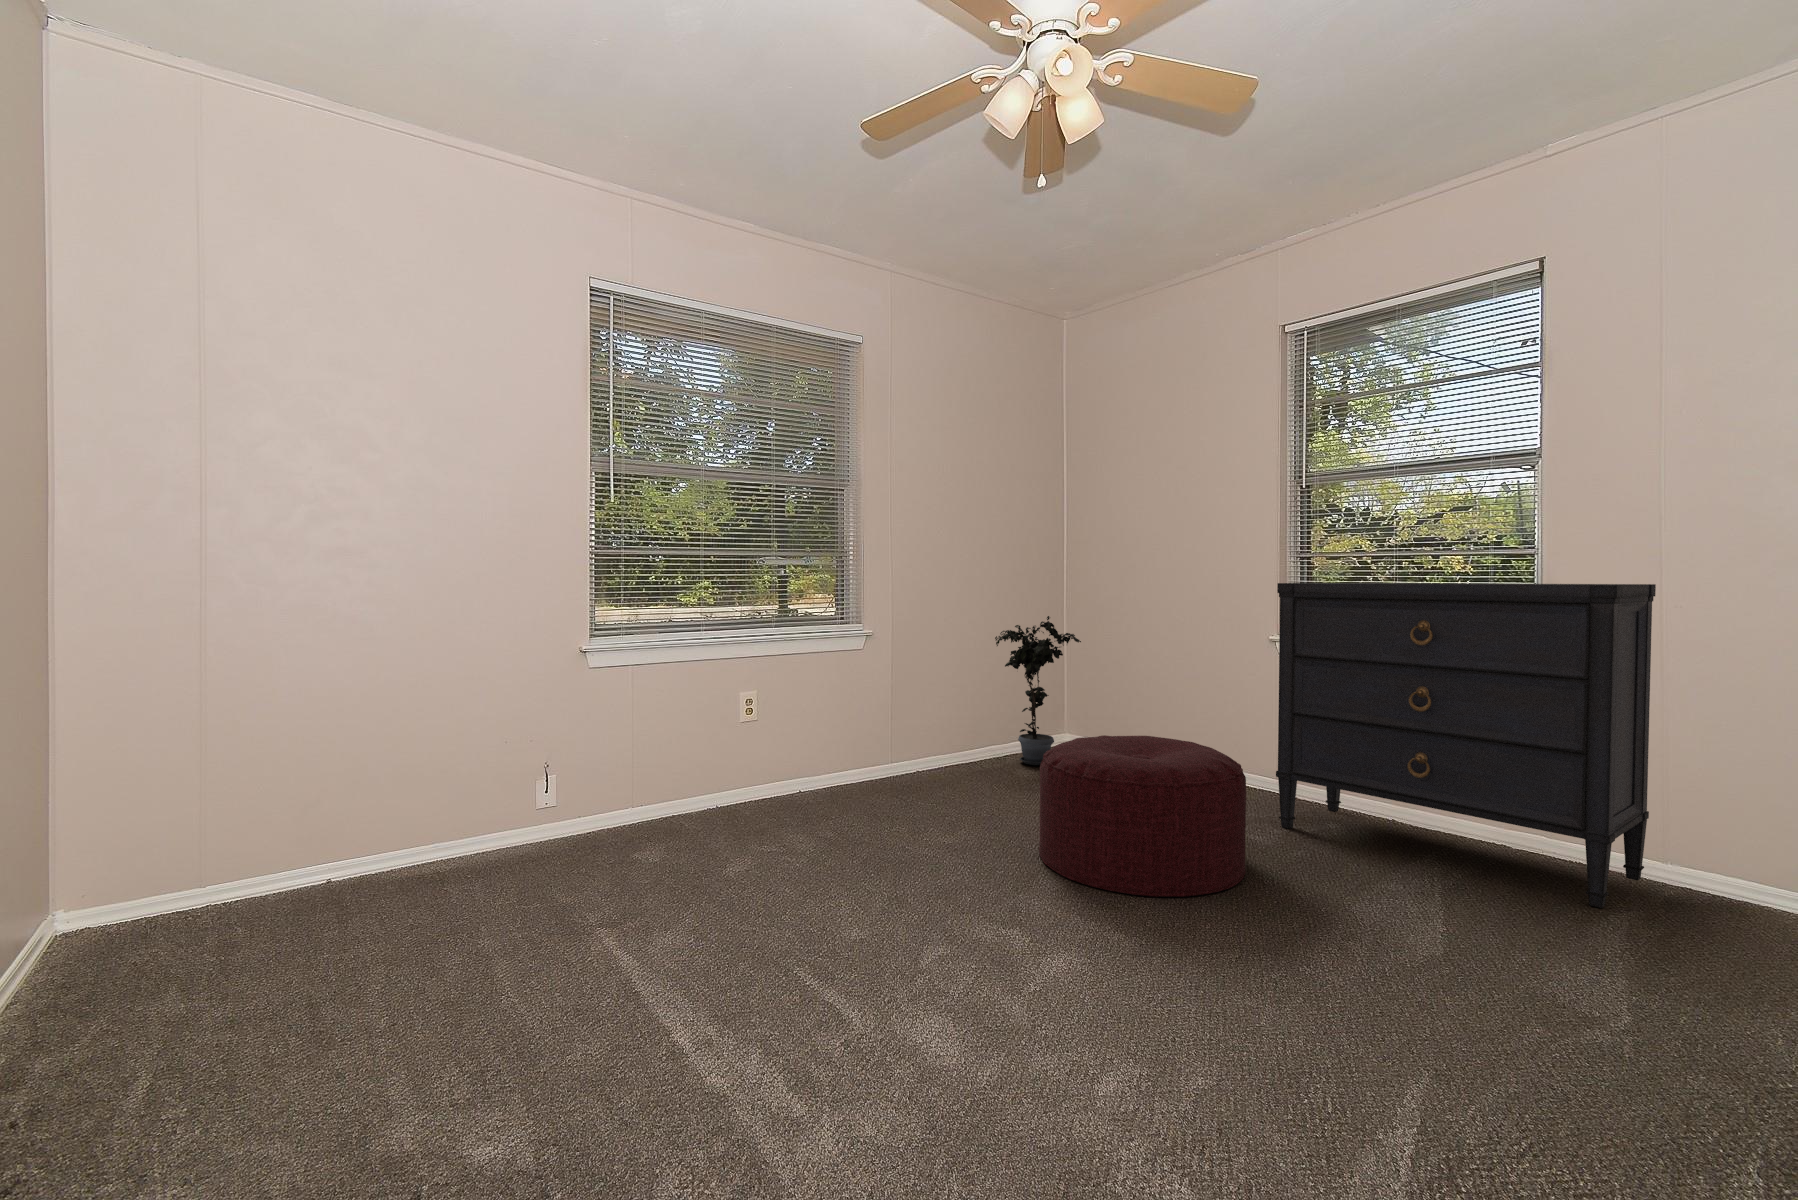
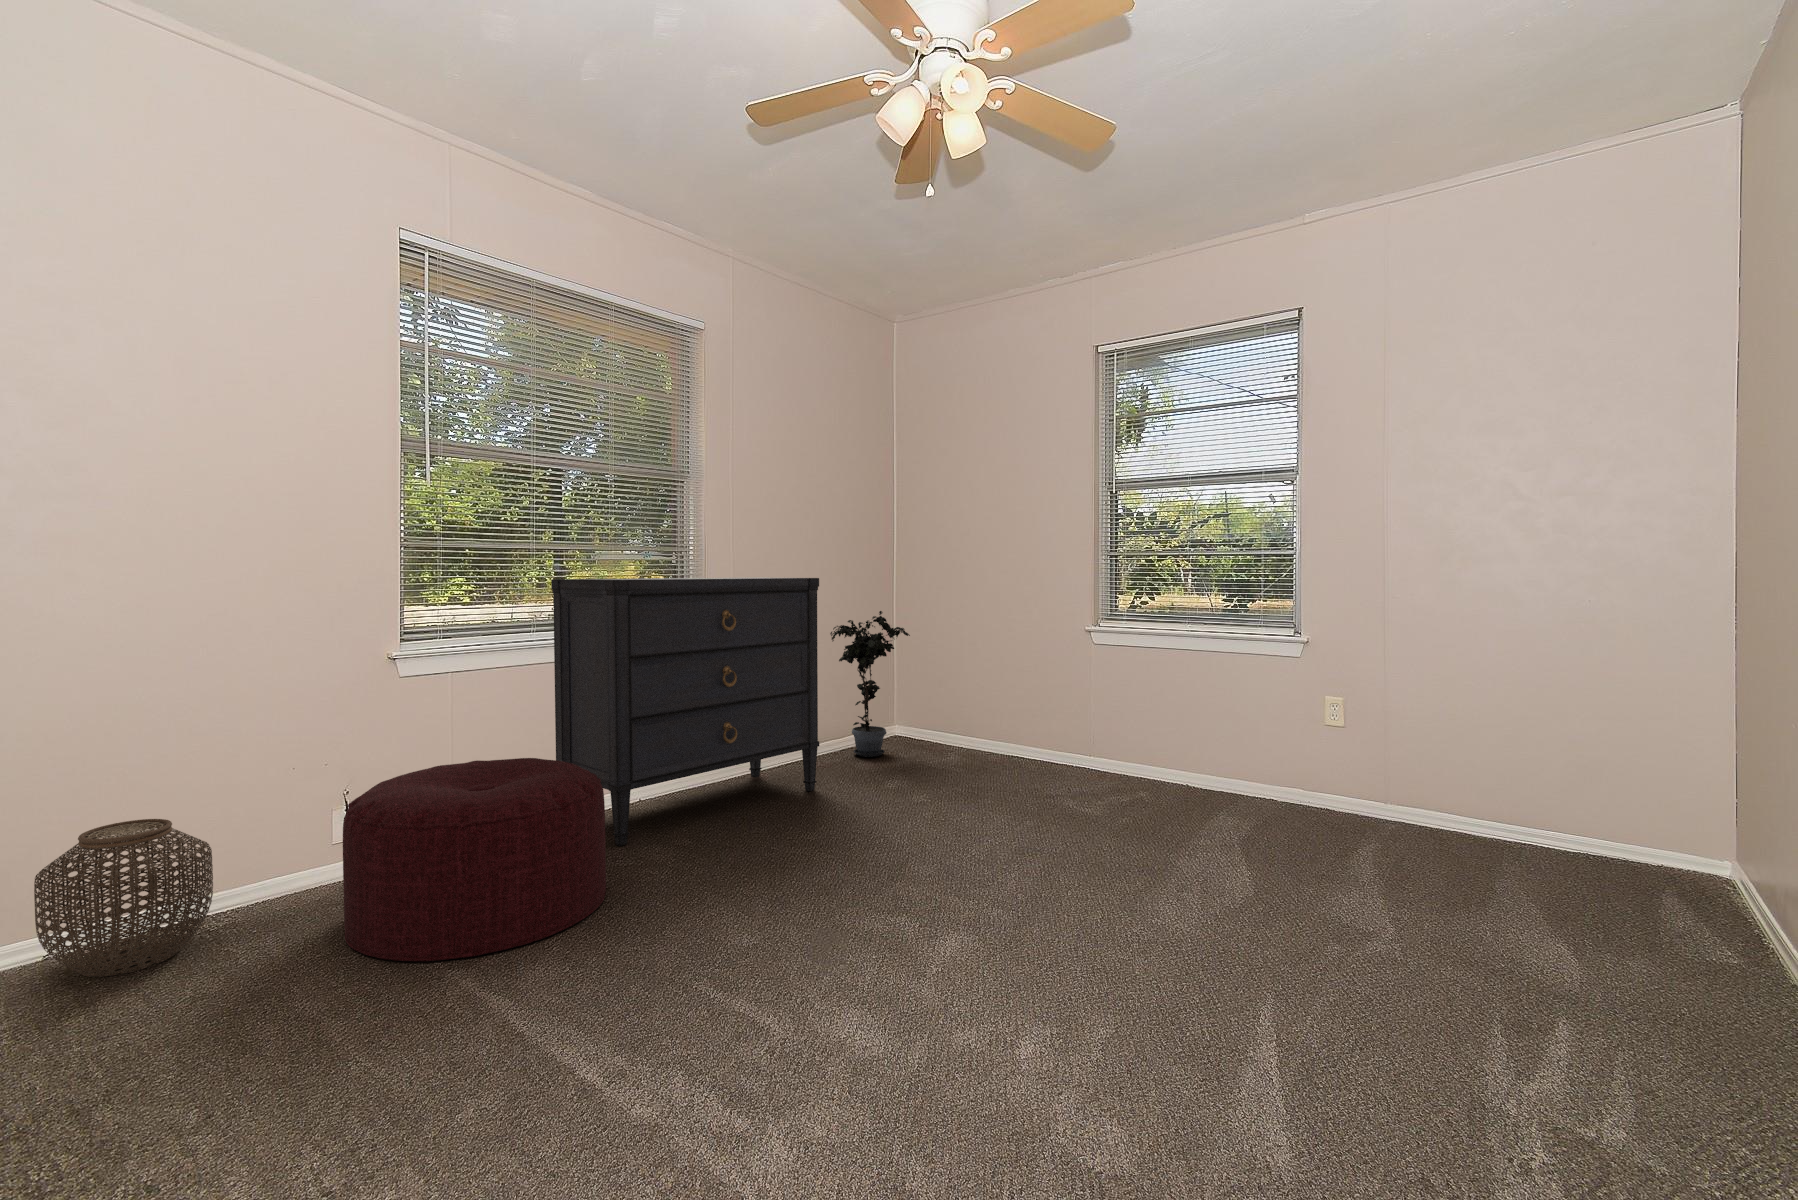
dresser: present [1276,583,1656,908] -> present [551,577,819,846]
ottoman: present [1039,735,1246,897] -> present [343,758,606,961]
woven basket: none [308,778,434,903] -> present [34,819,213,977]

